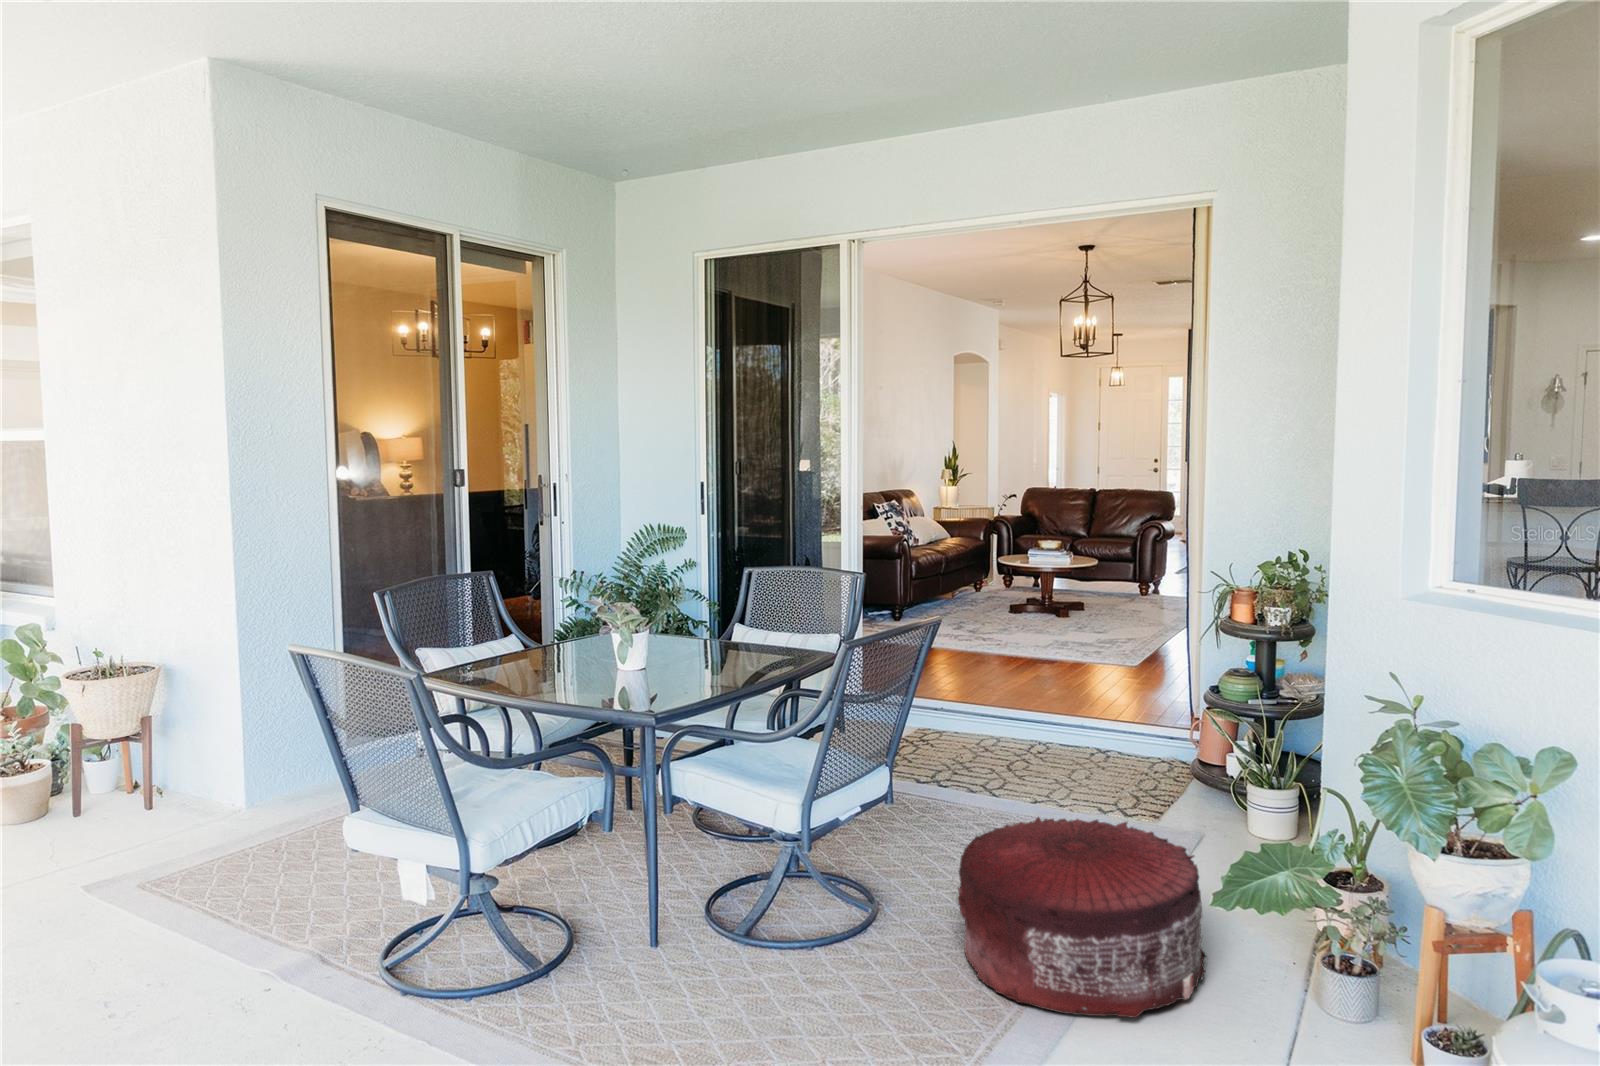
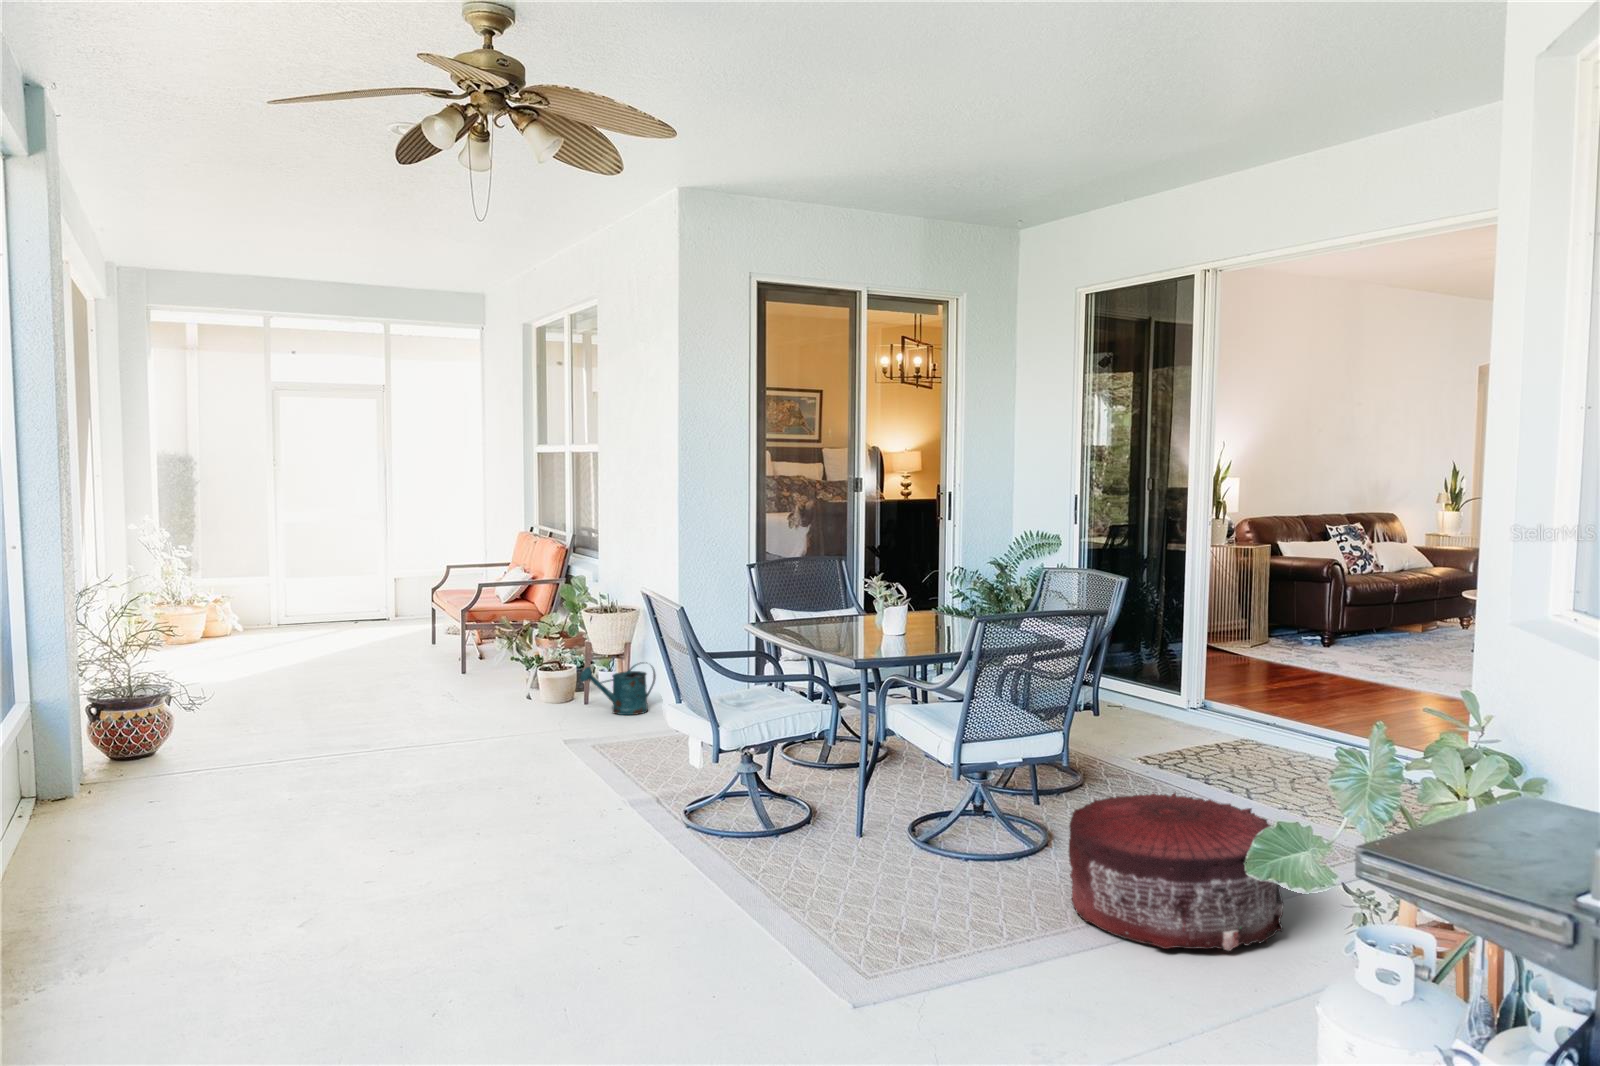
watering can: none [78,740,198,822] -> present [580,662,656,715]

